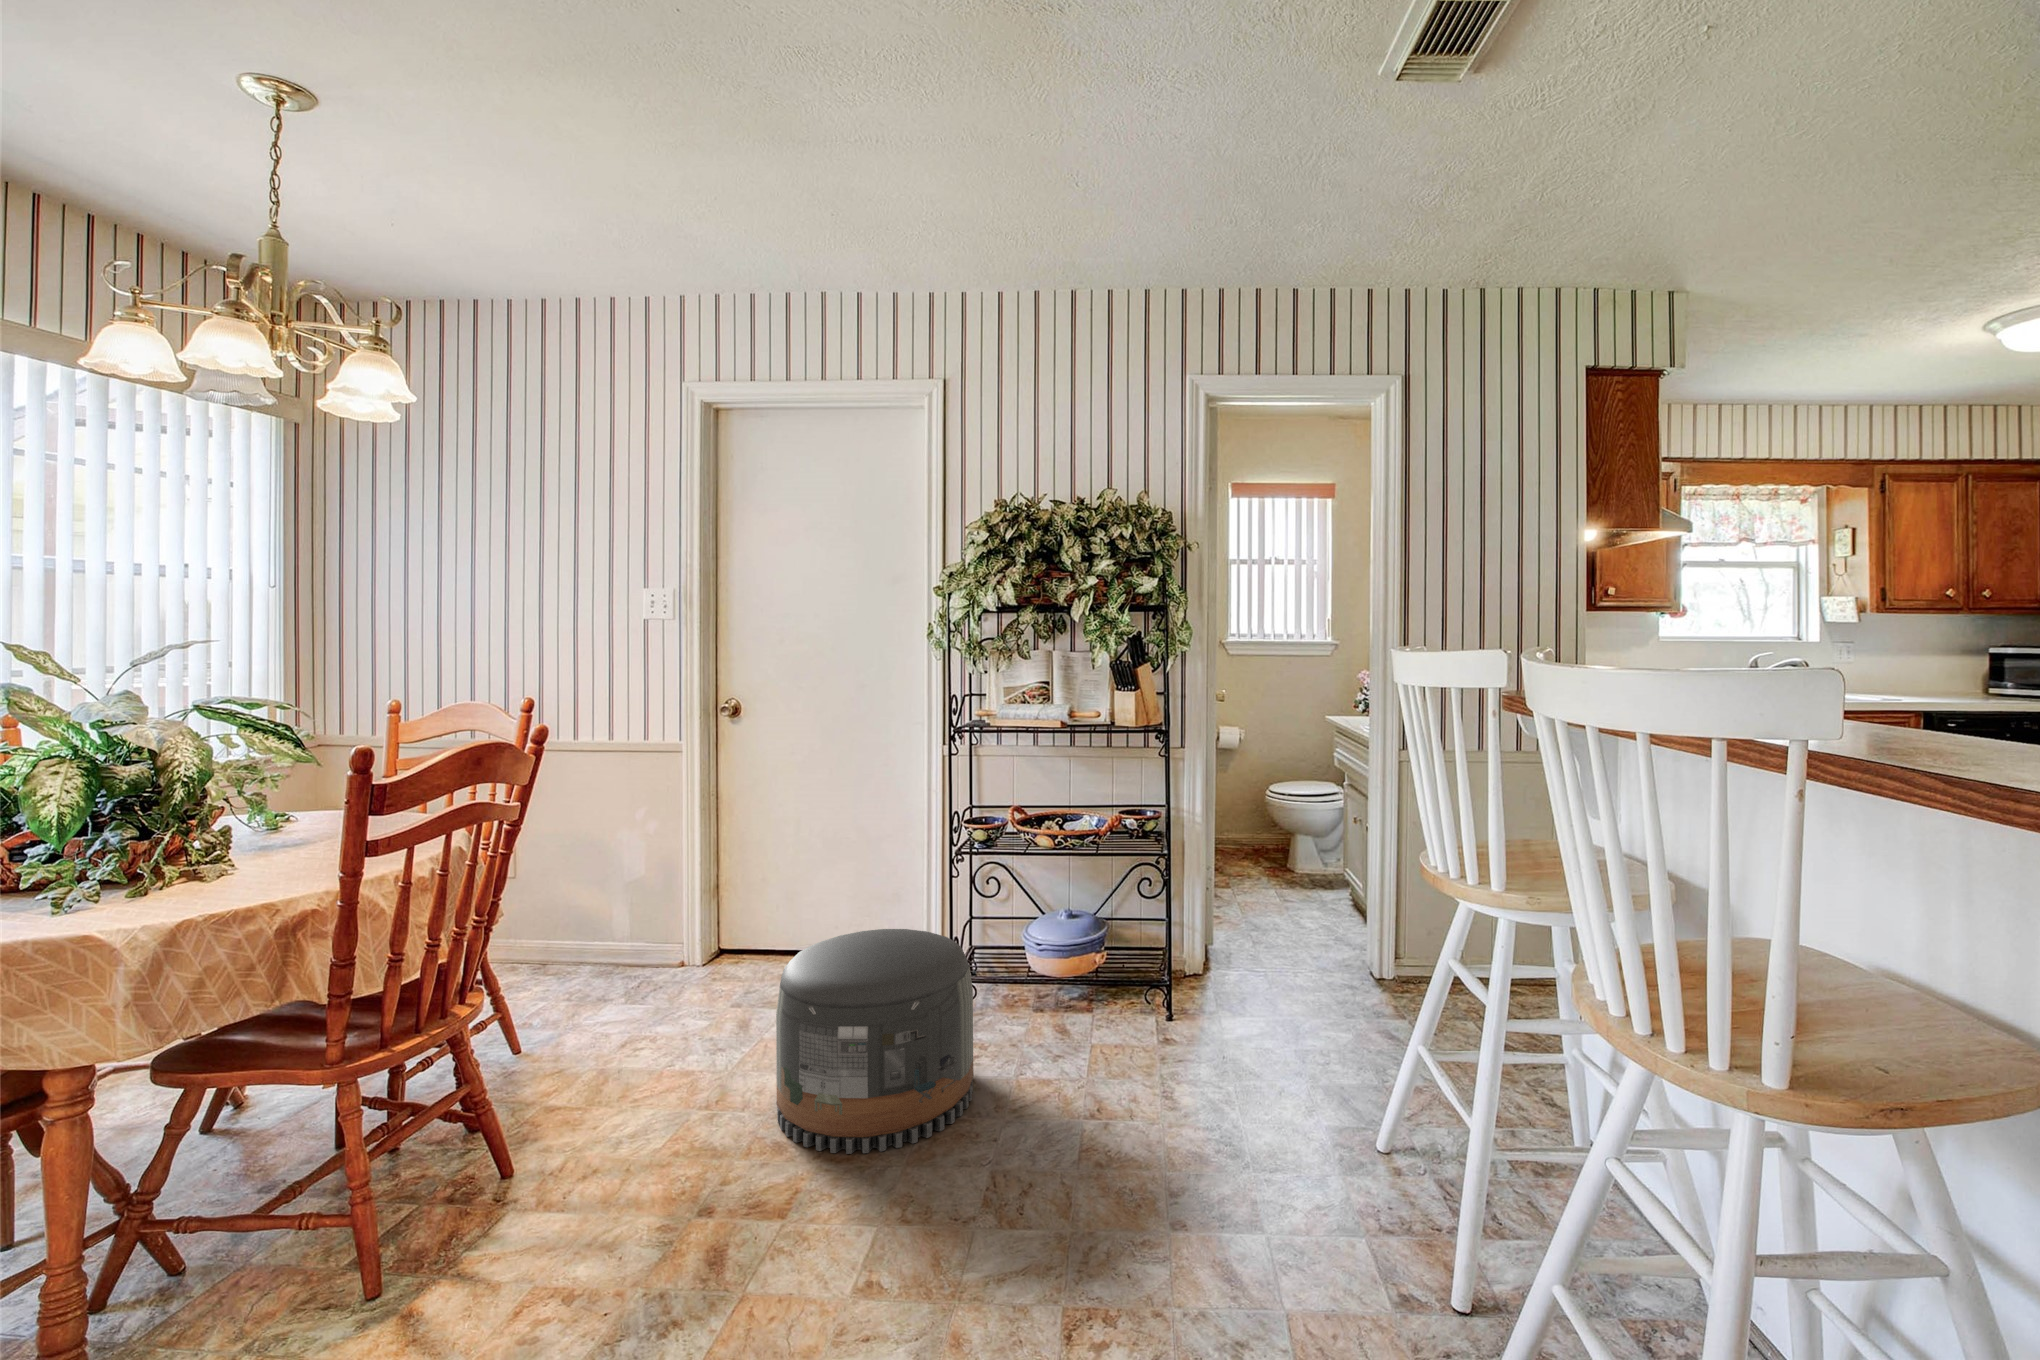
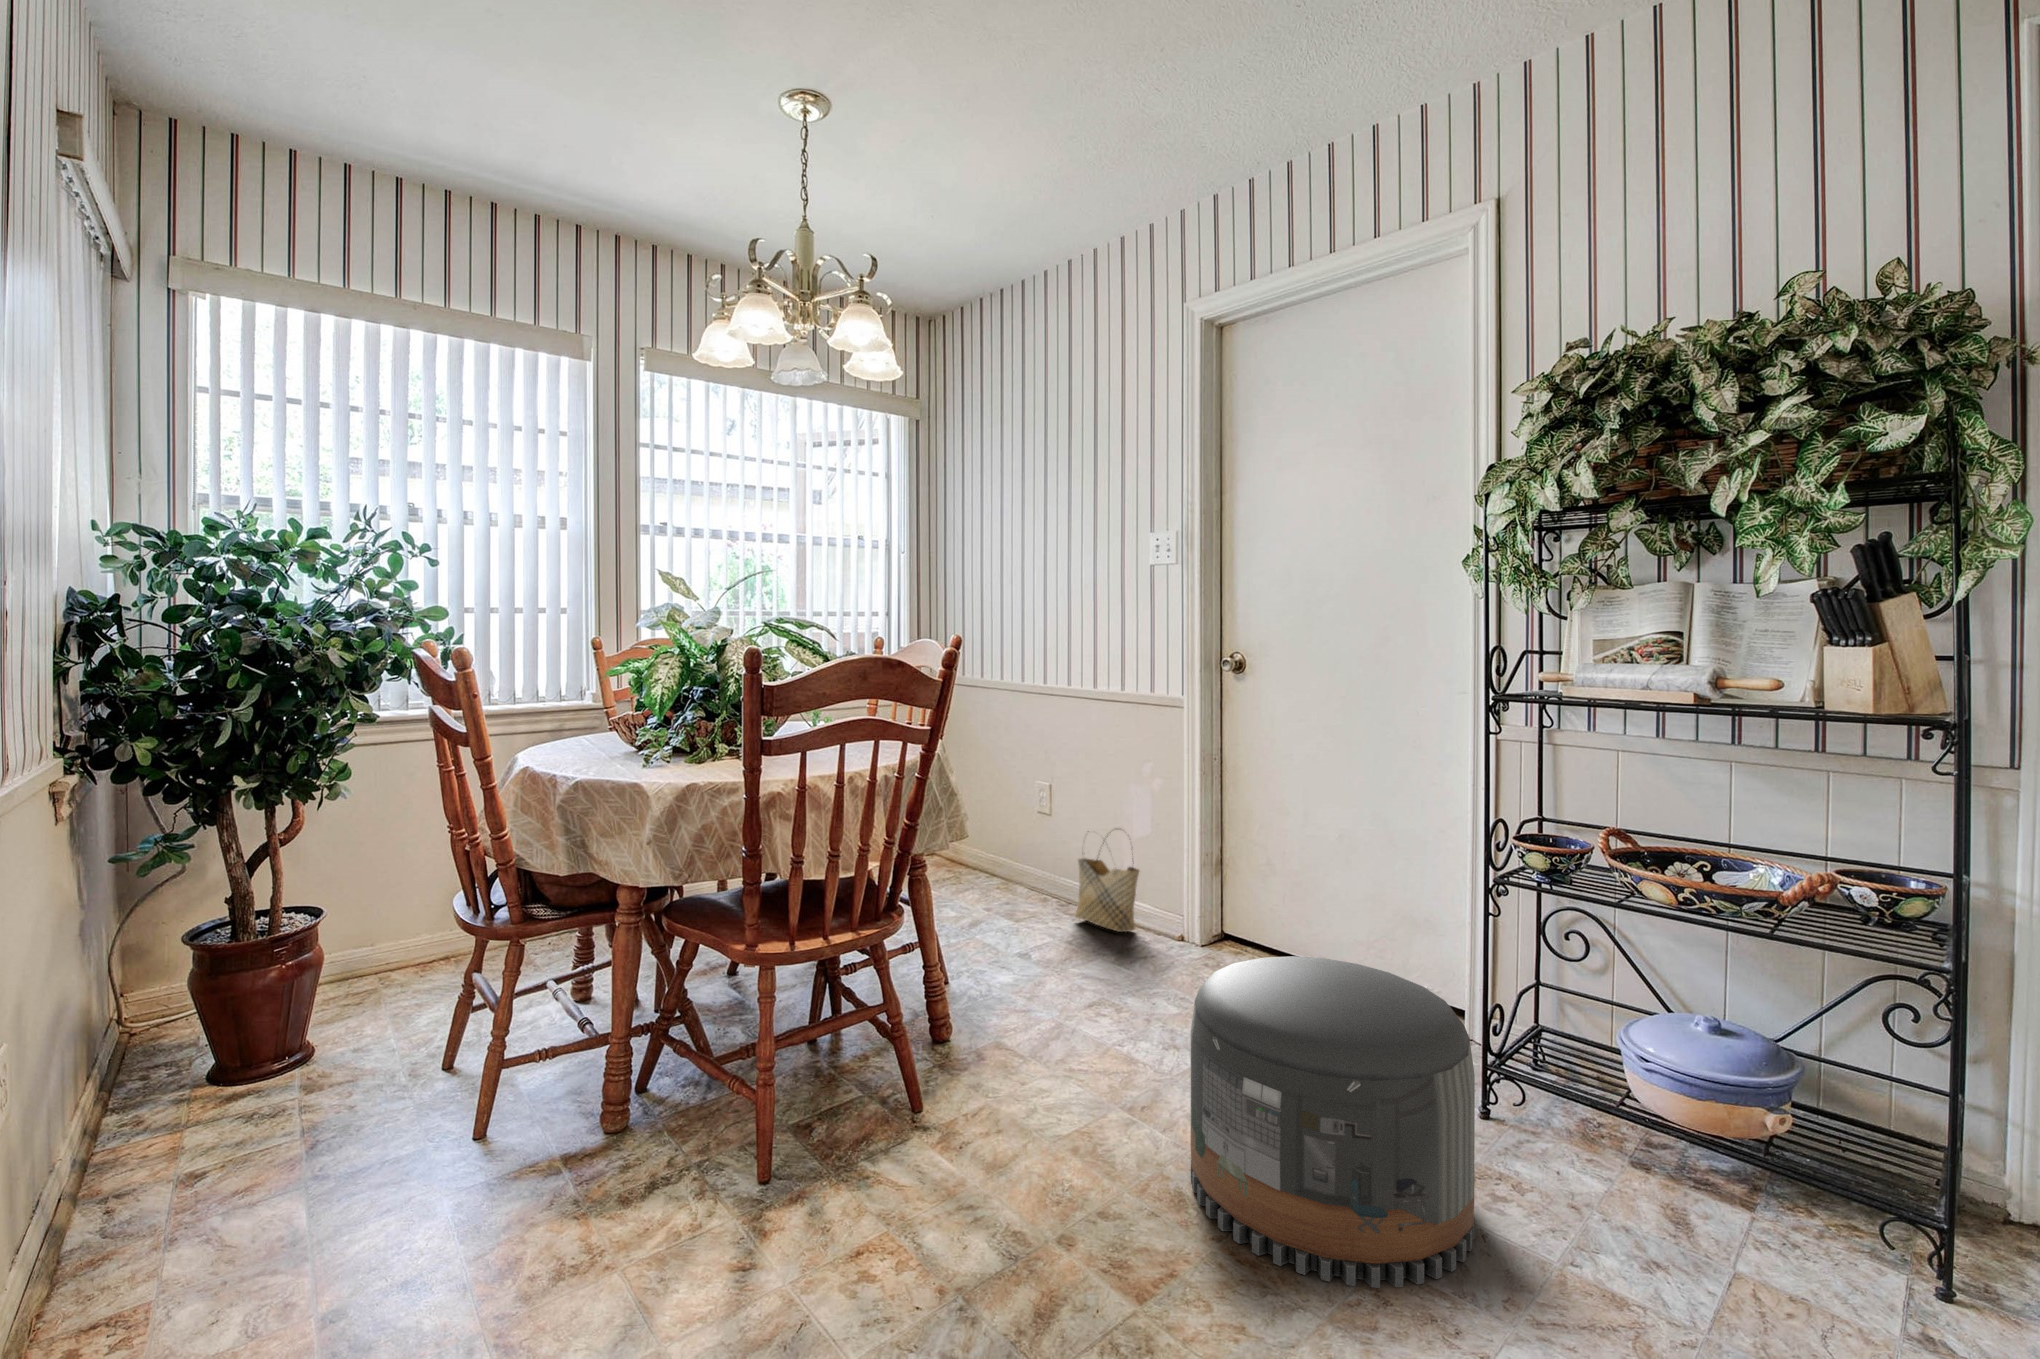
woven basket: none [564,872,638,970] -> present [1075,829,1139,932]

